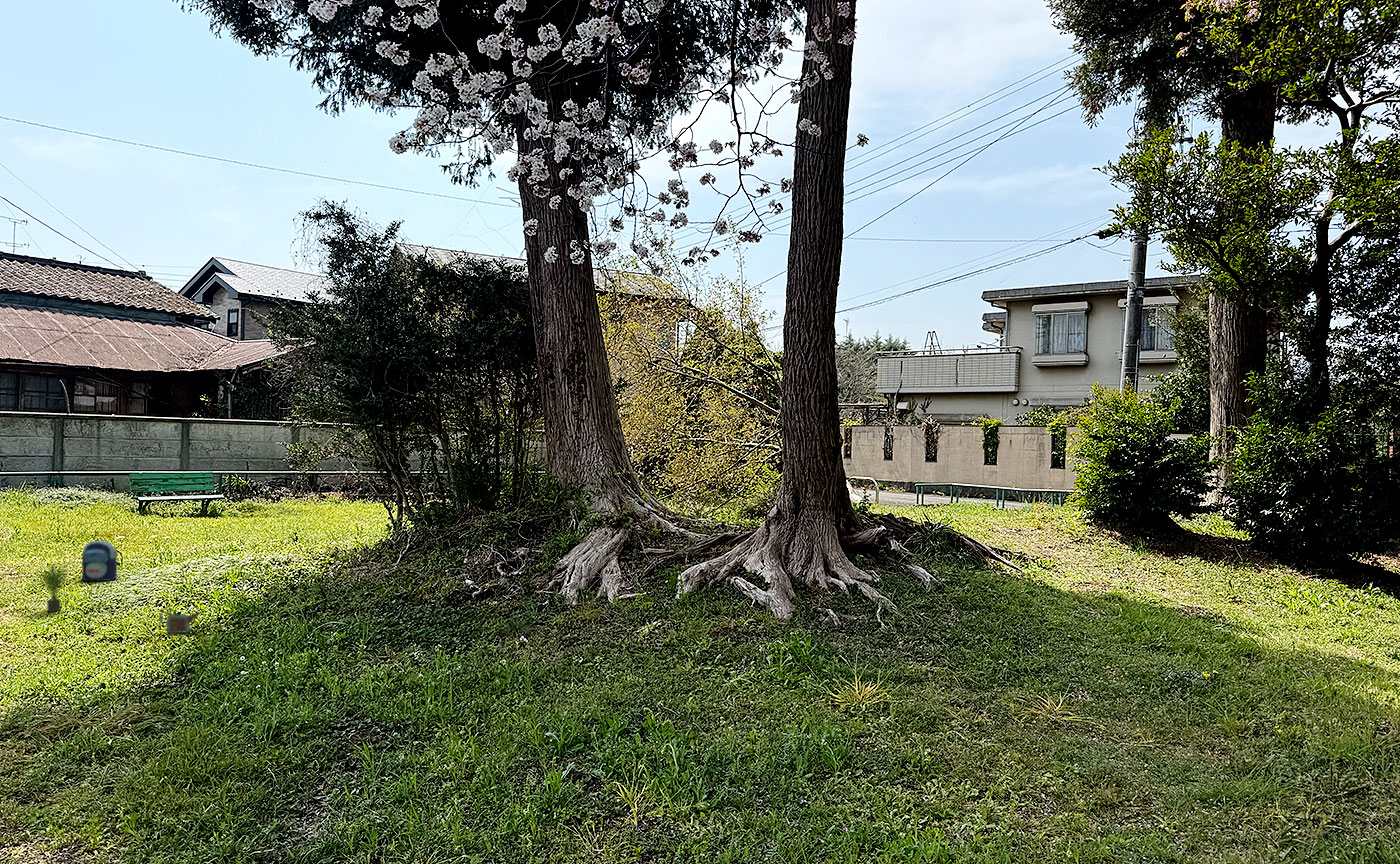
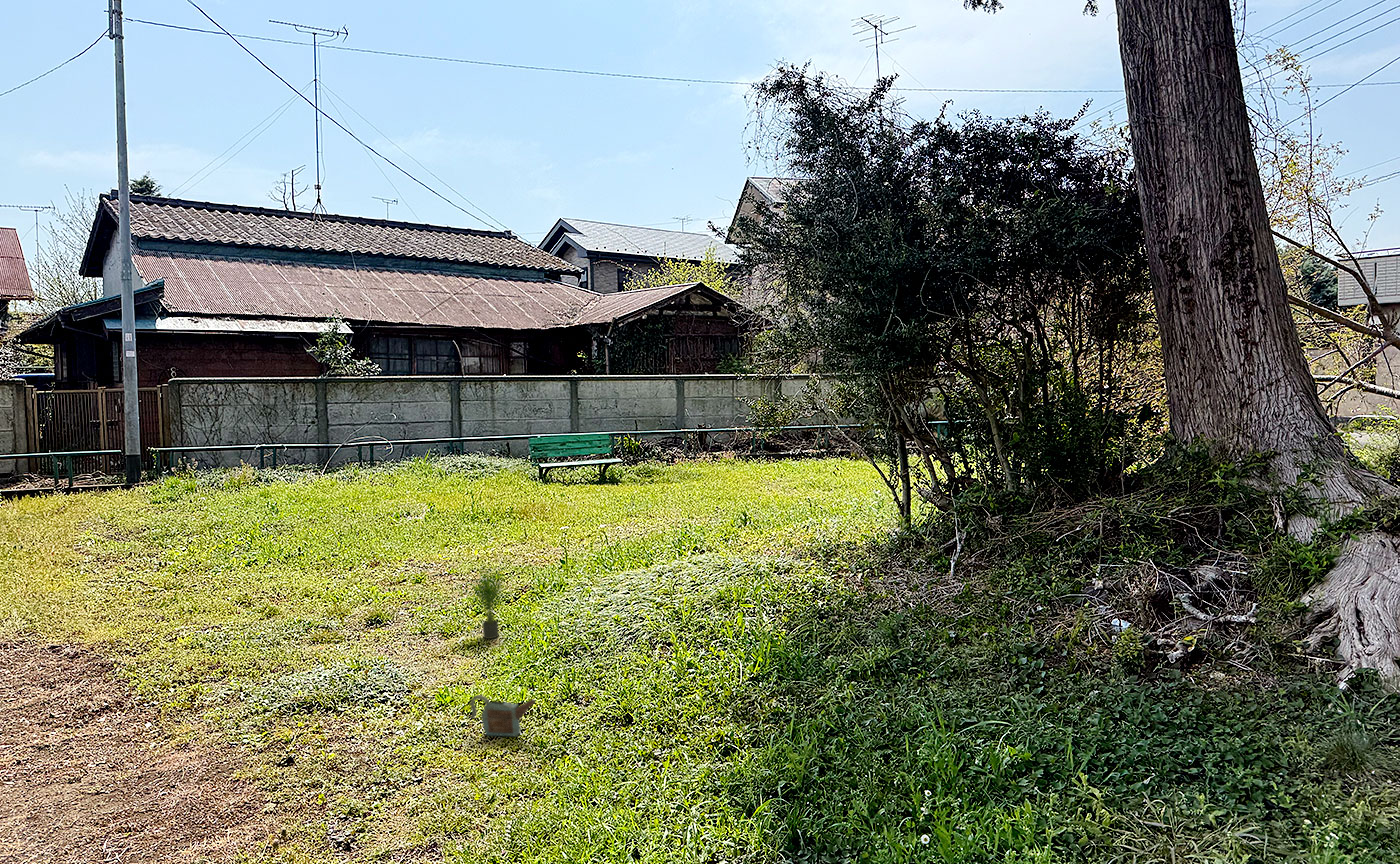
backpack: present [82,540,117,581] -> none [510,528,551,584]
watering can: present [159,611,200,633] -> present [470,695,536,736]

